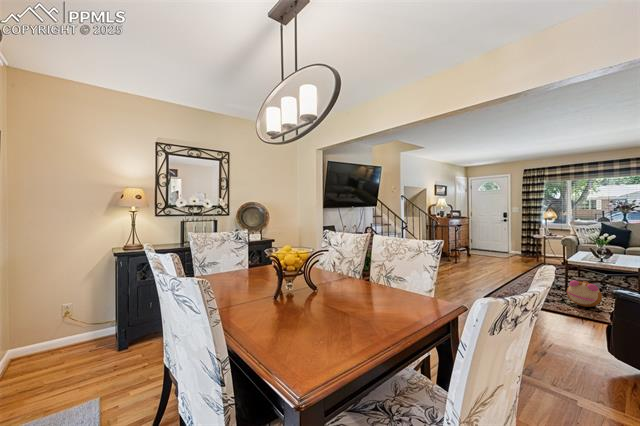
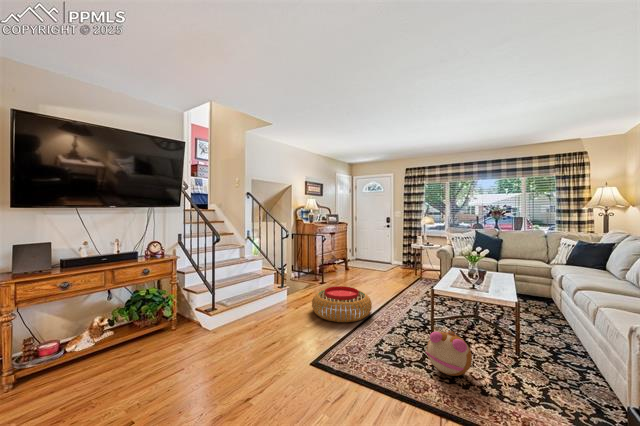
pouf: none [463,261,511,282] -> present [312,286,372,322]

